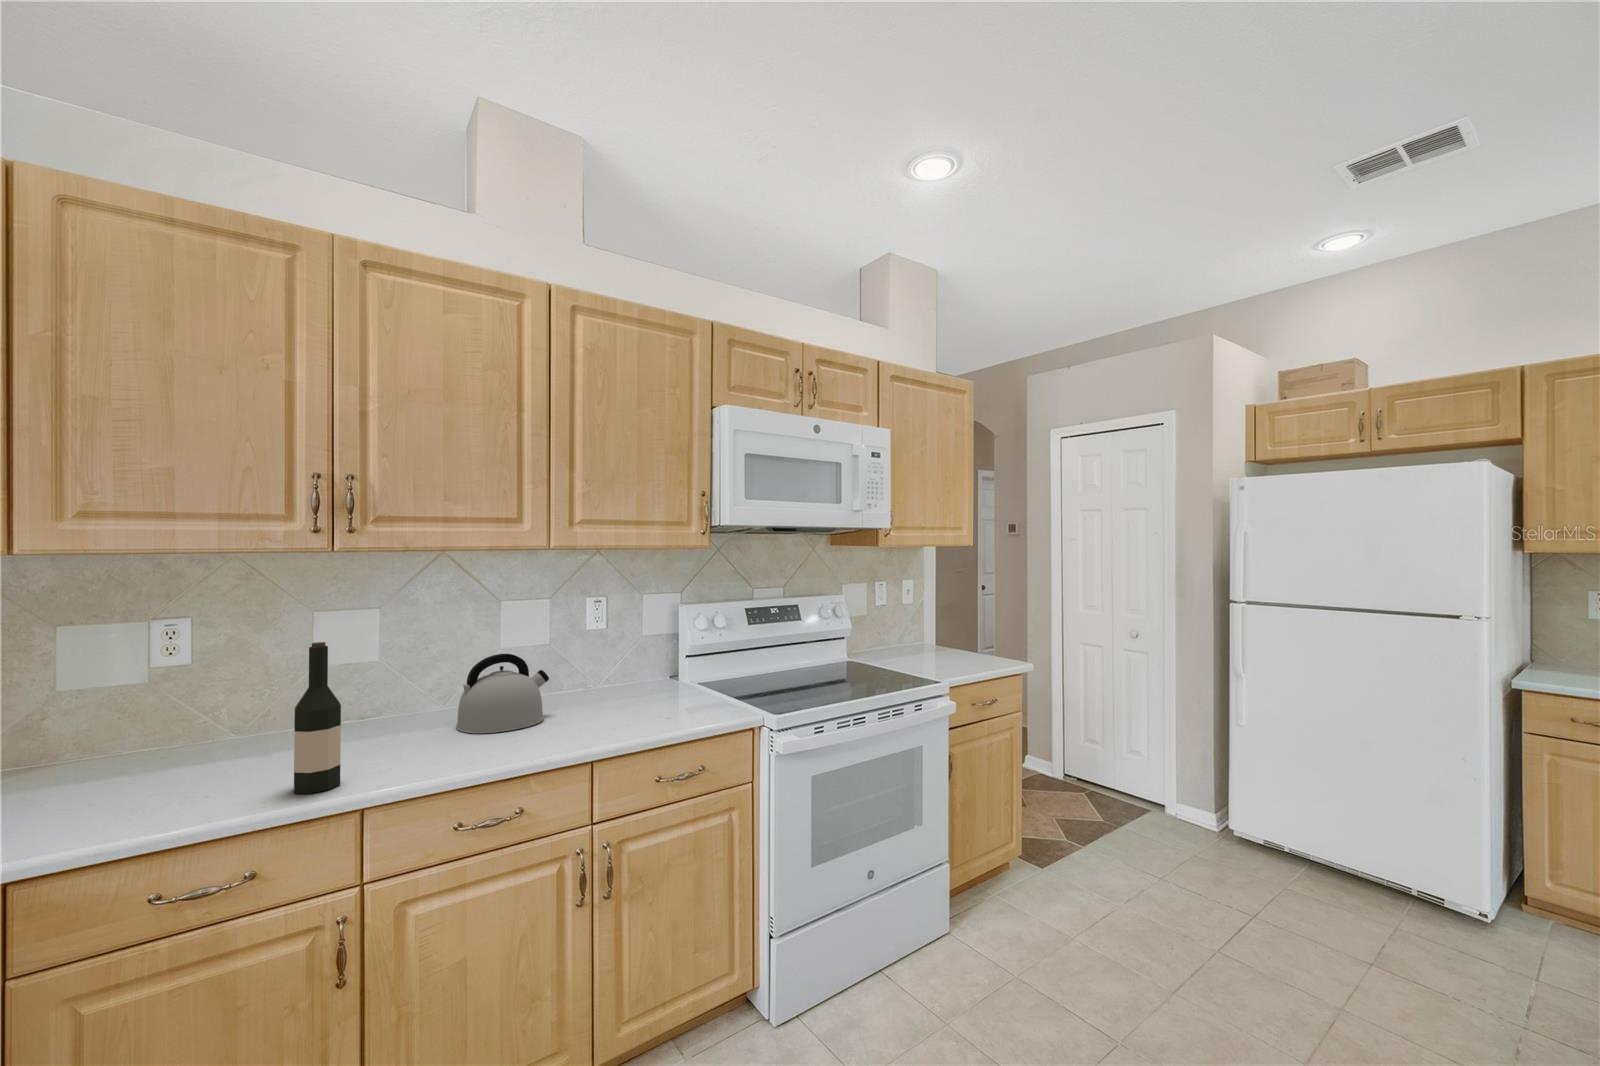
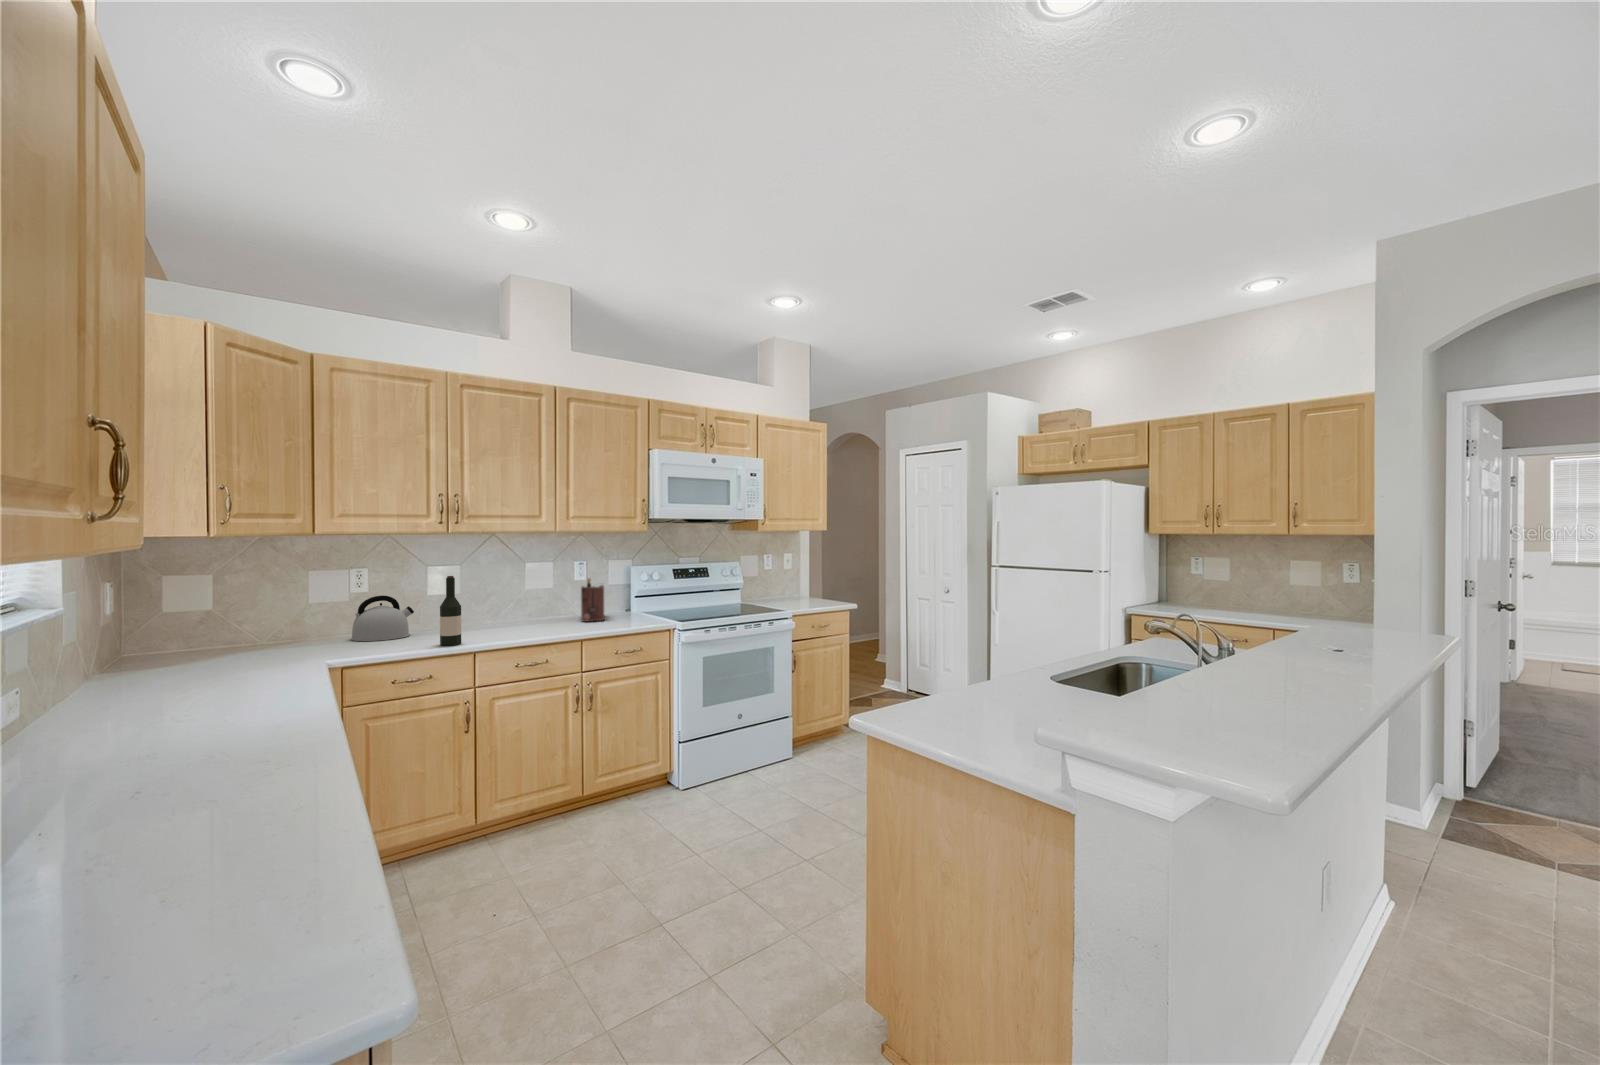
toaster: none [595,625,634,706] -> present [581,578,604,622]
kettle: present [456,654,549,733] -> present [351,596,414,641]

